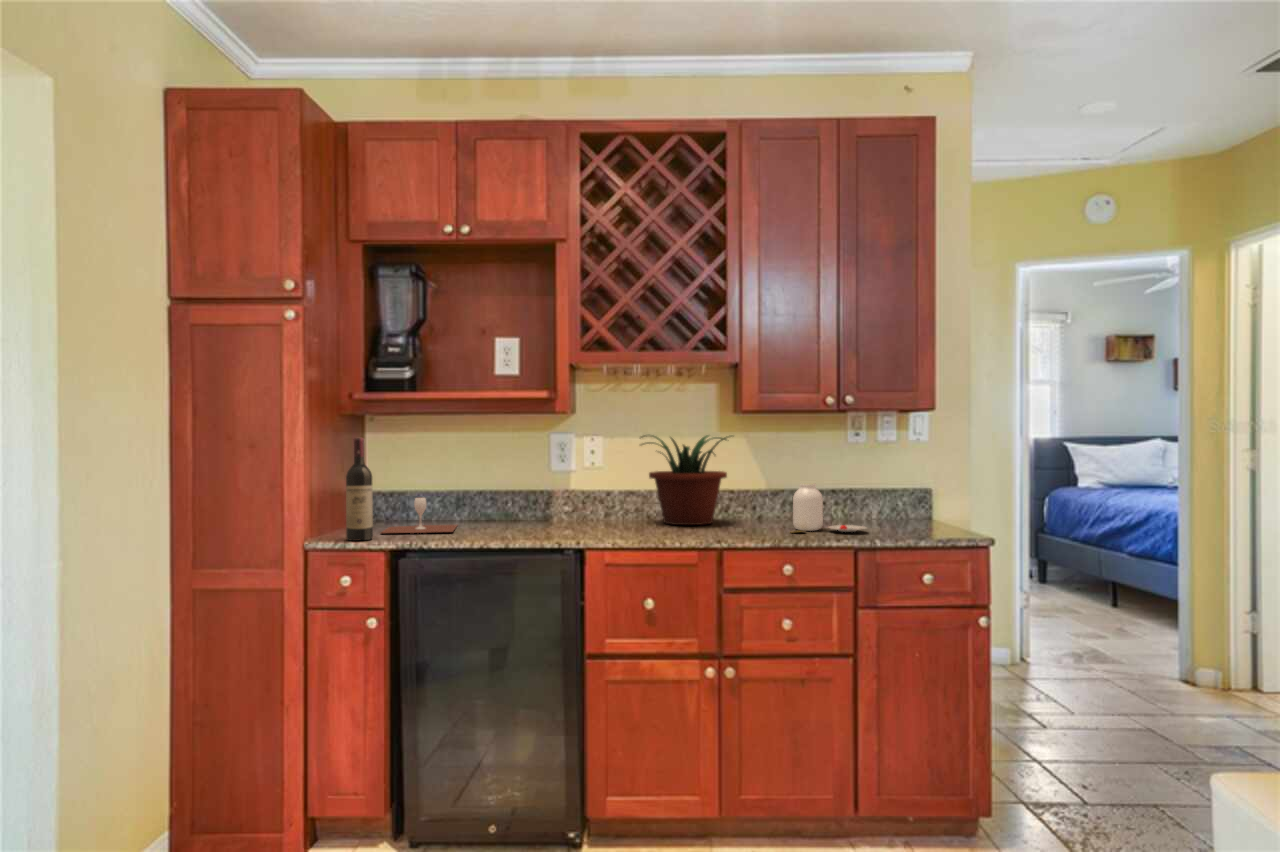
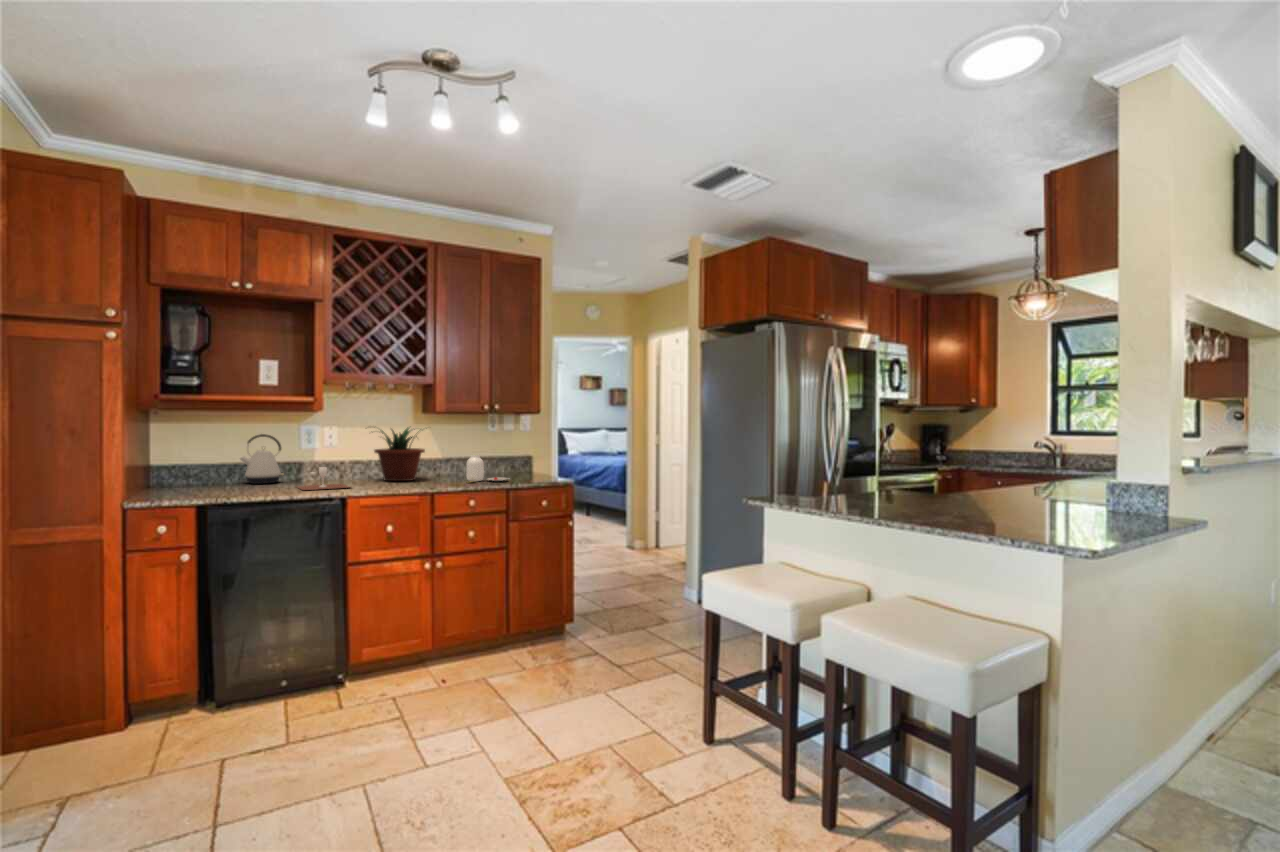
wine bottle: present [346,438,373,541] -> none [159,428,182,500]
kettle: none [468,447,526,521] -> present [240,434,283,484]
wine glass: present [382,497,457,533] -> present [298,467,349,490]

